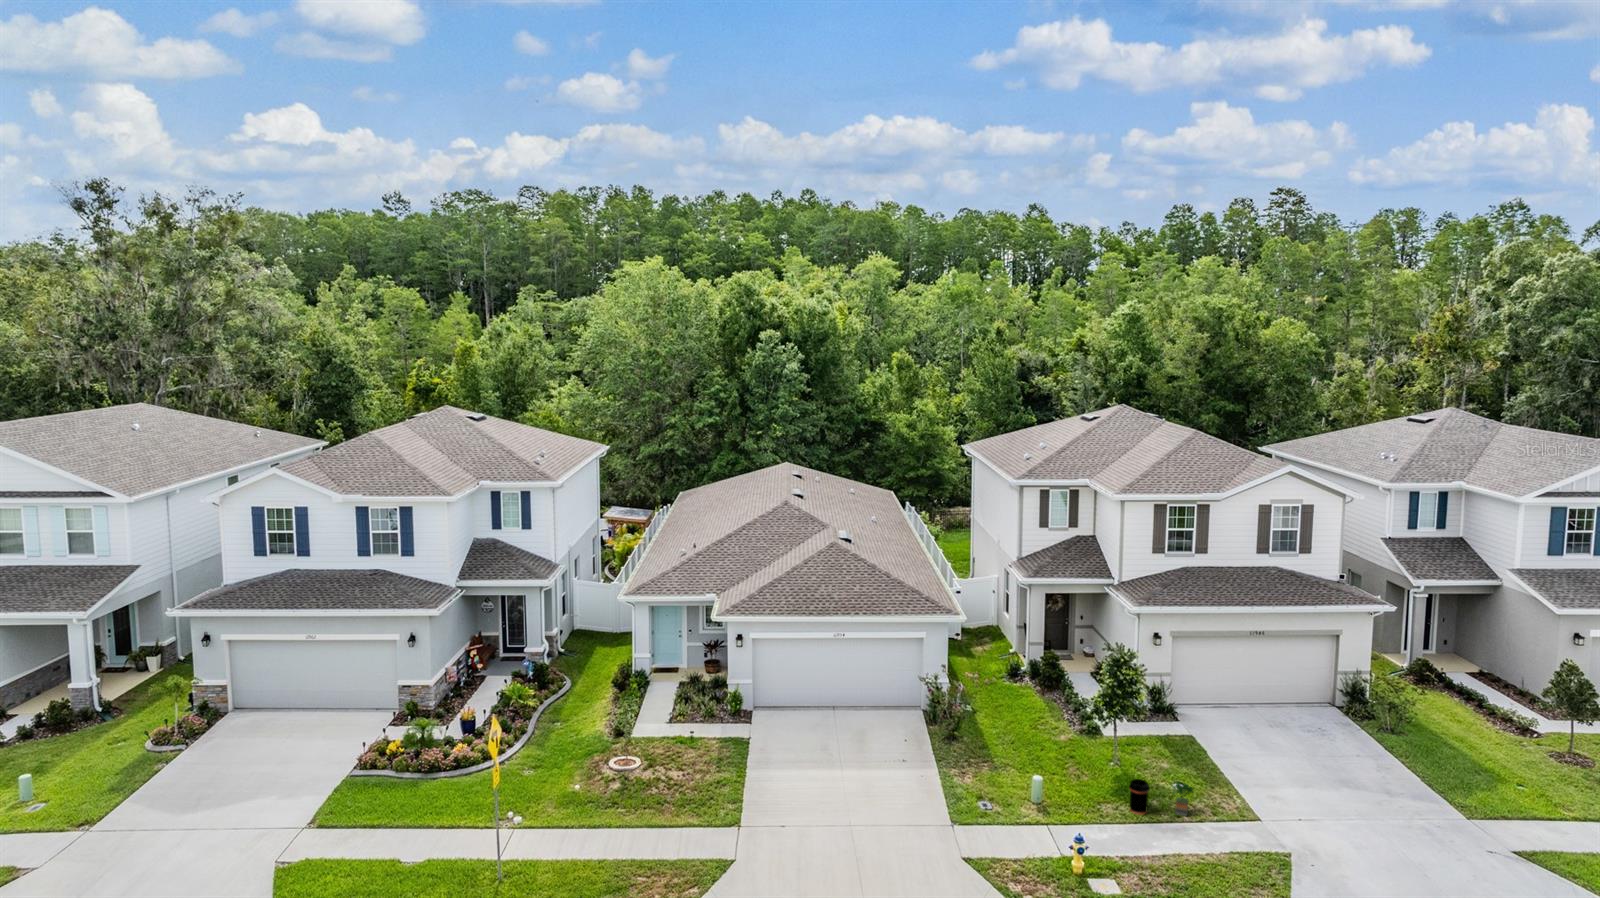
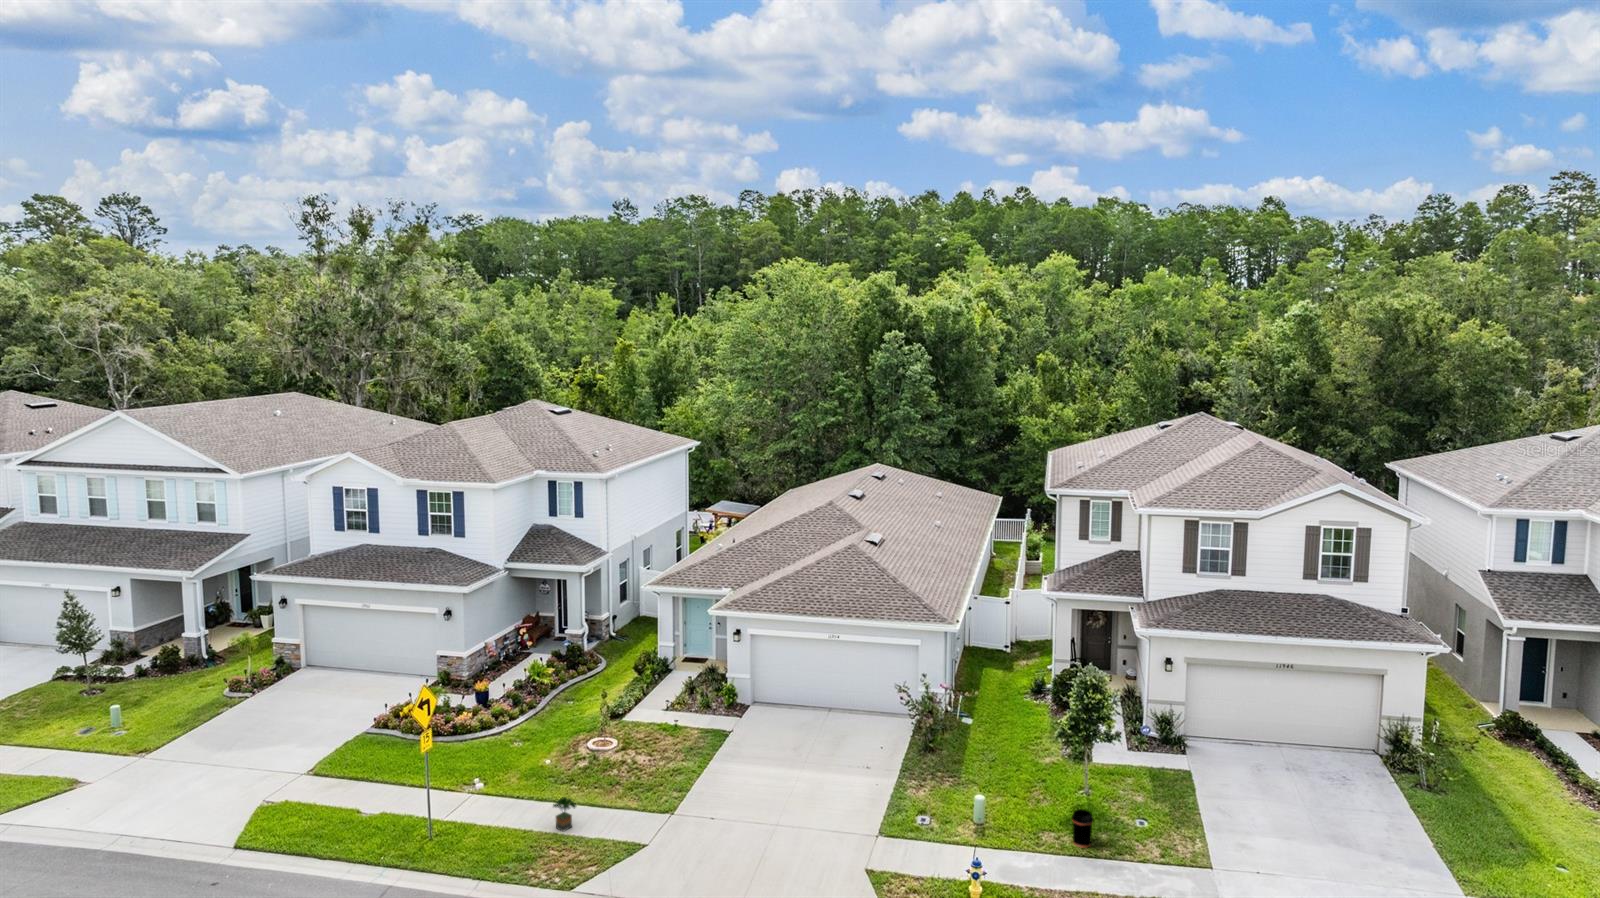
potted tree: present [1173,783,1193,816] -> present [553,797,576,831]

